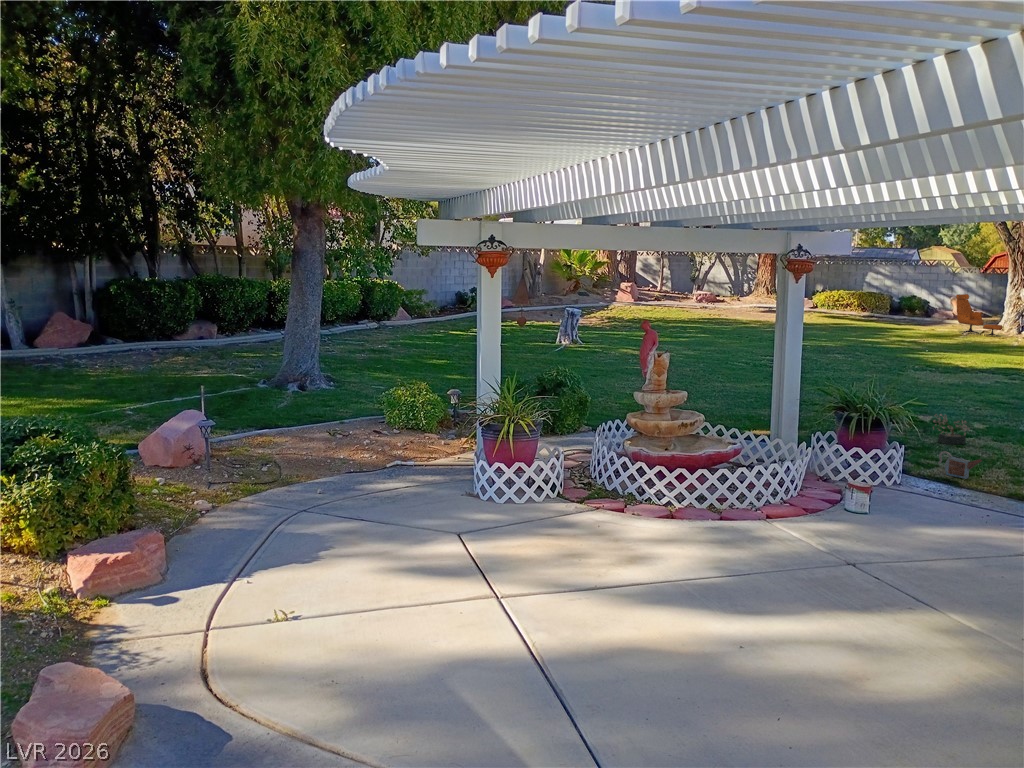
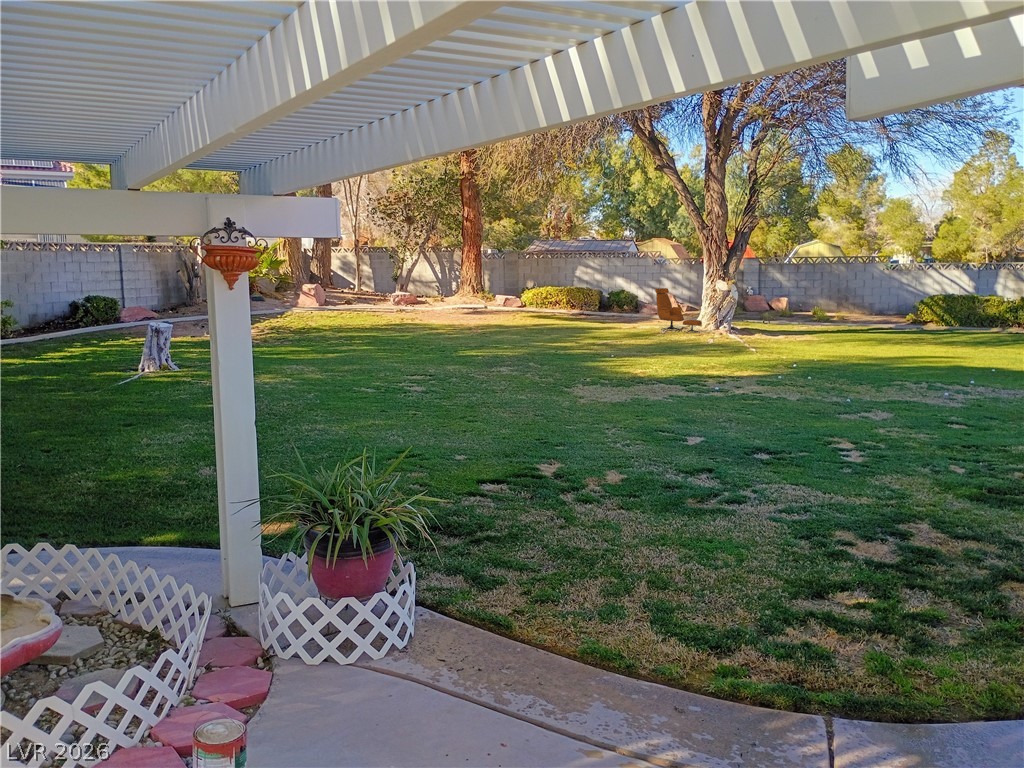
decorative plant: present [933,414,969,444] -> none [558,465,606,507]
watering can: present [938,451,982,479] -> none [538,539,593,580]

